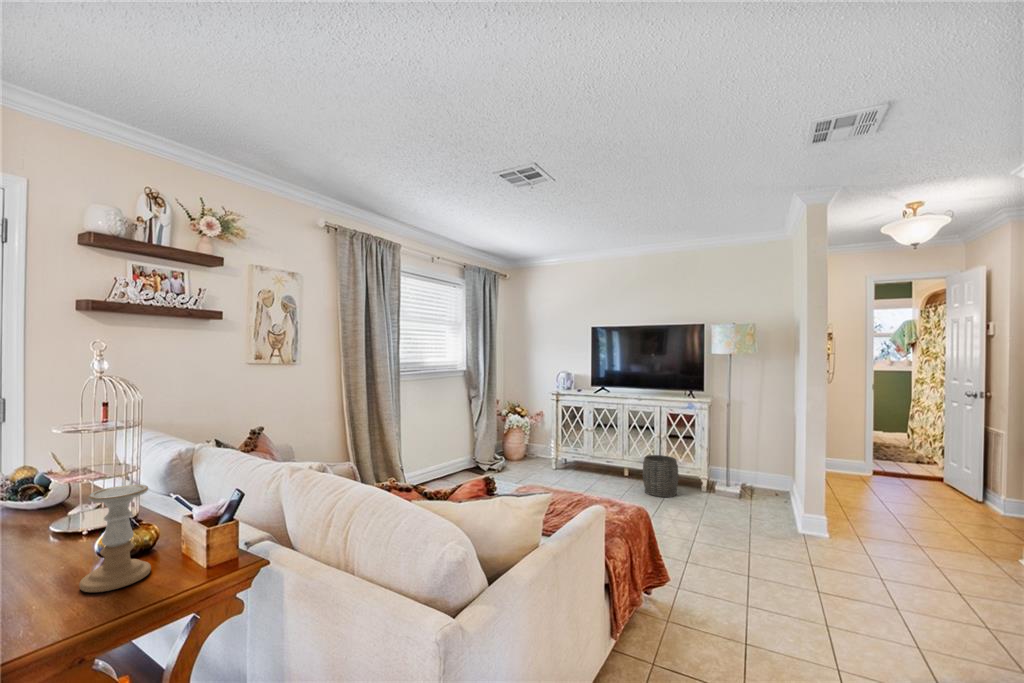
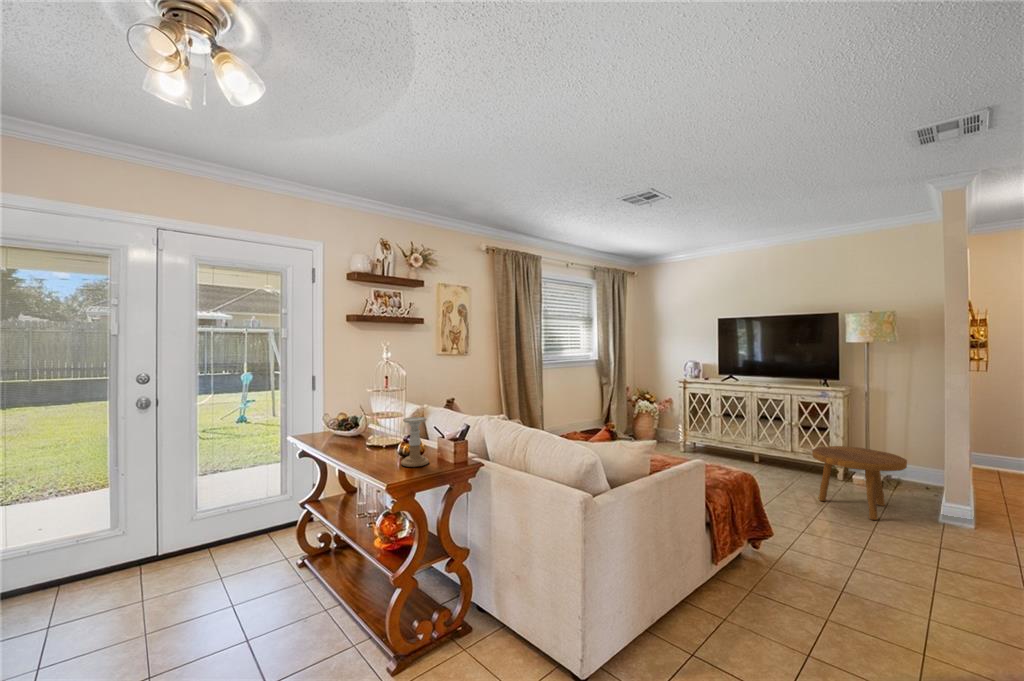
woven basket: present [643,455,678,497] -> none [771,442,809,481]
footstool: none [688,460,773,538] -> present [812,446,907,520]

